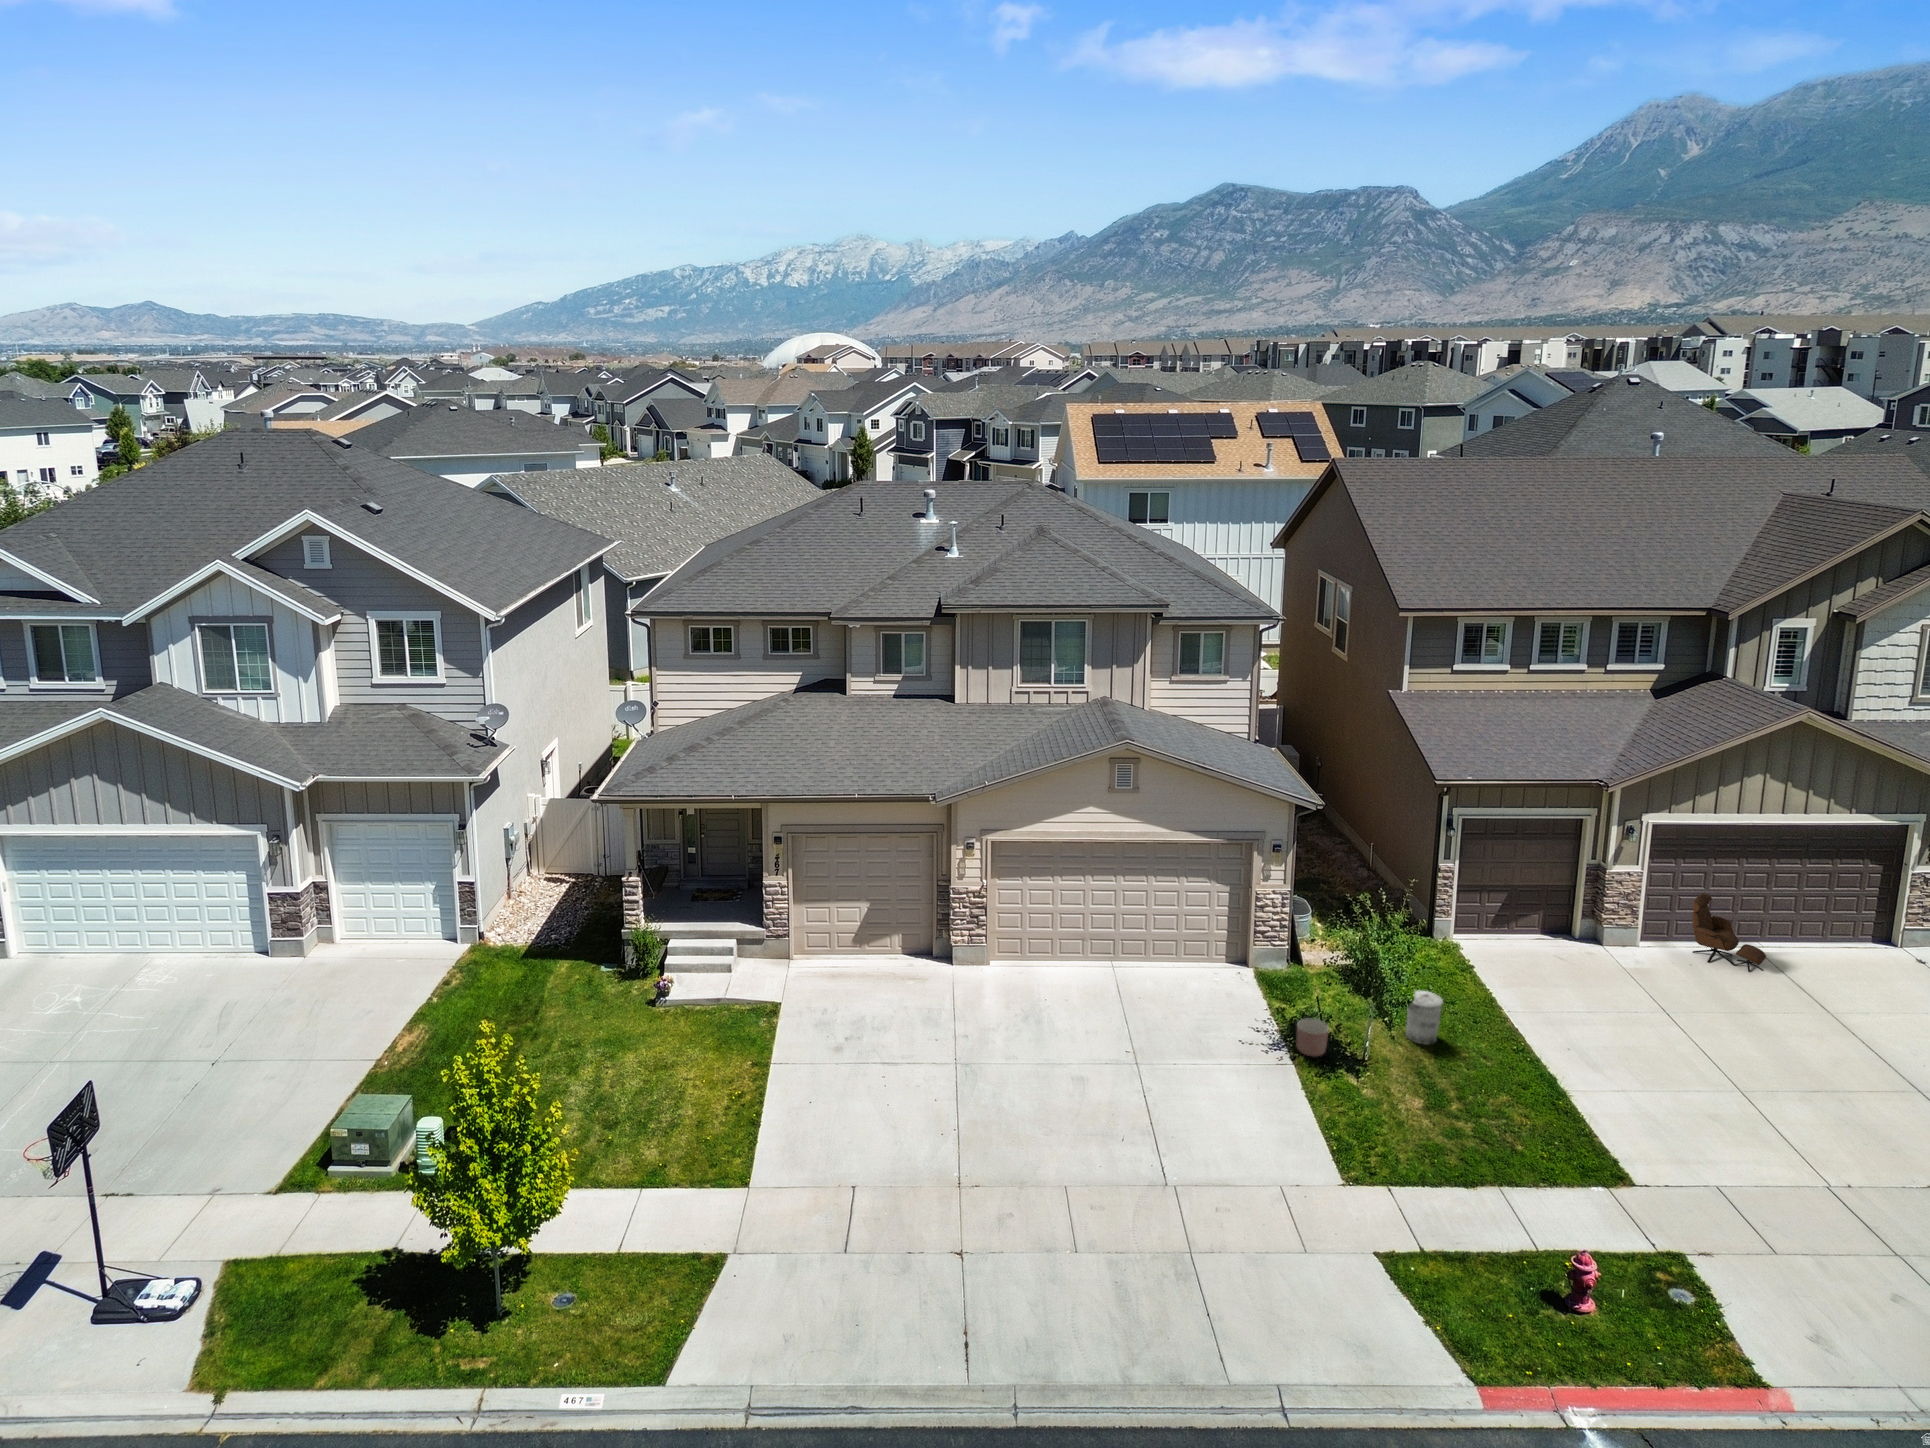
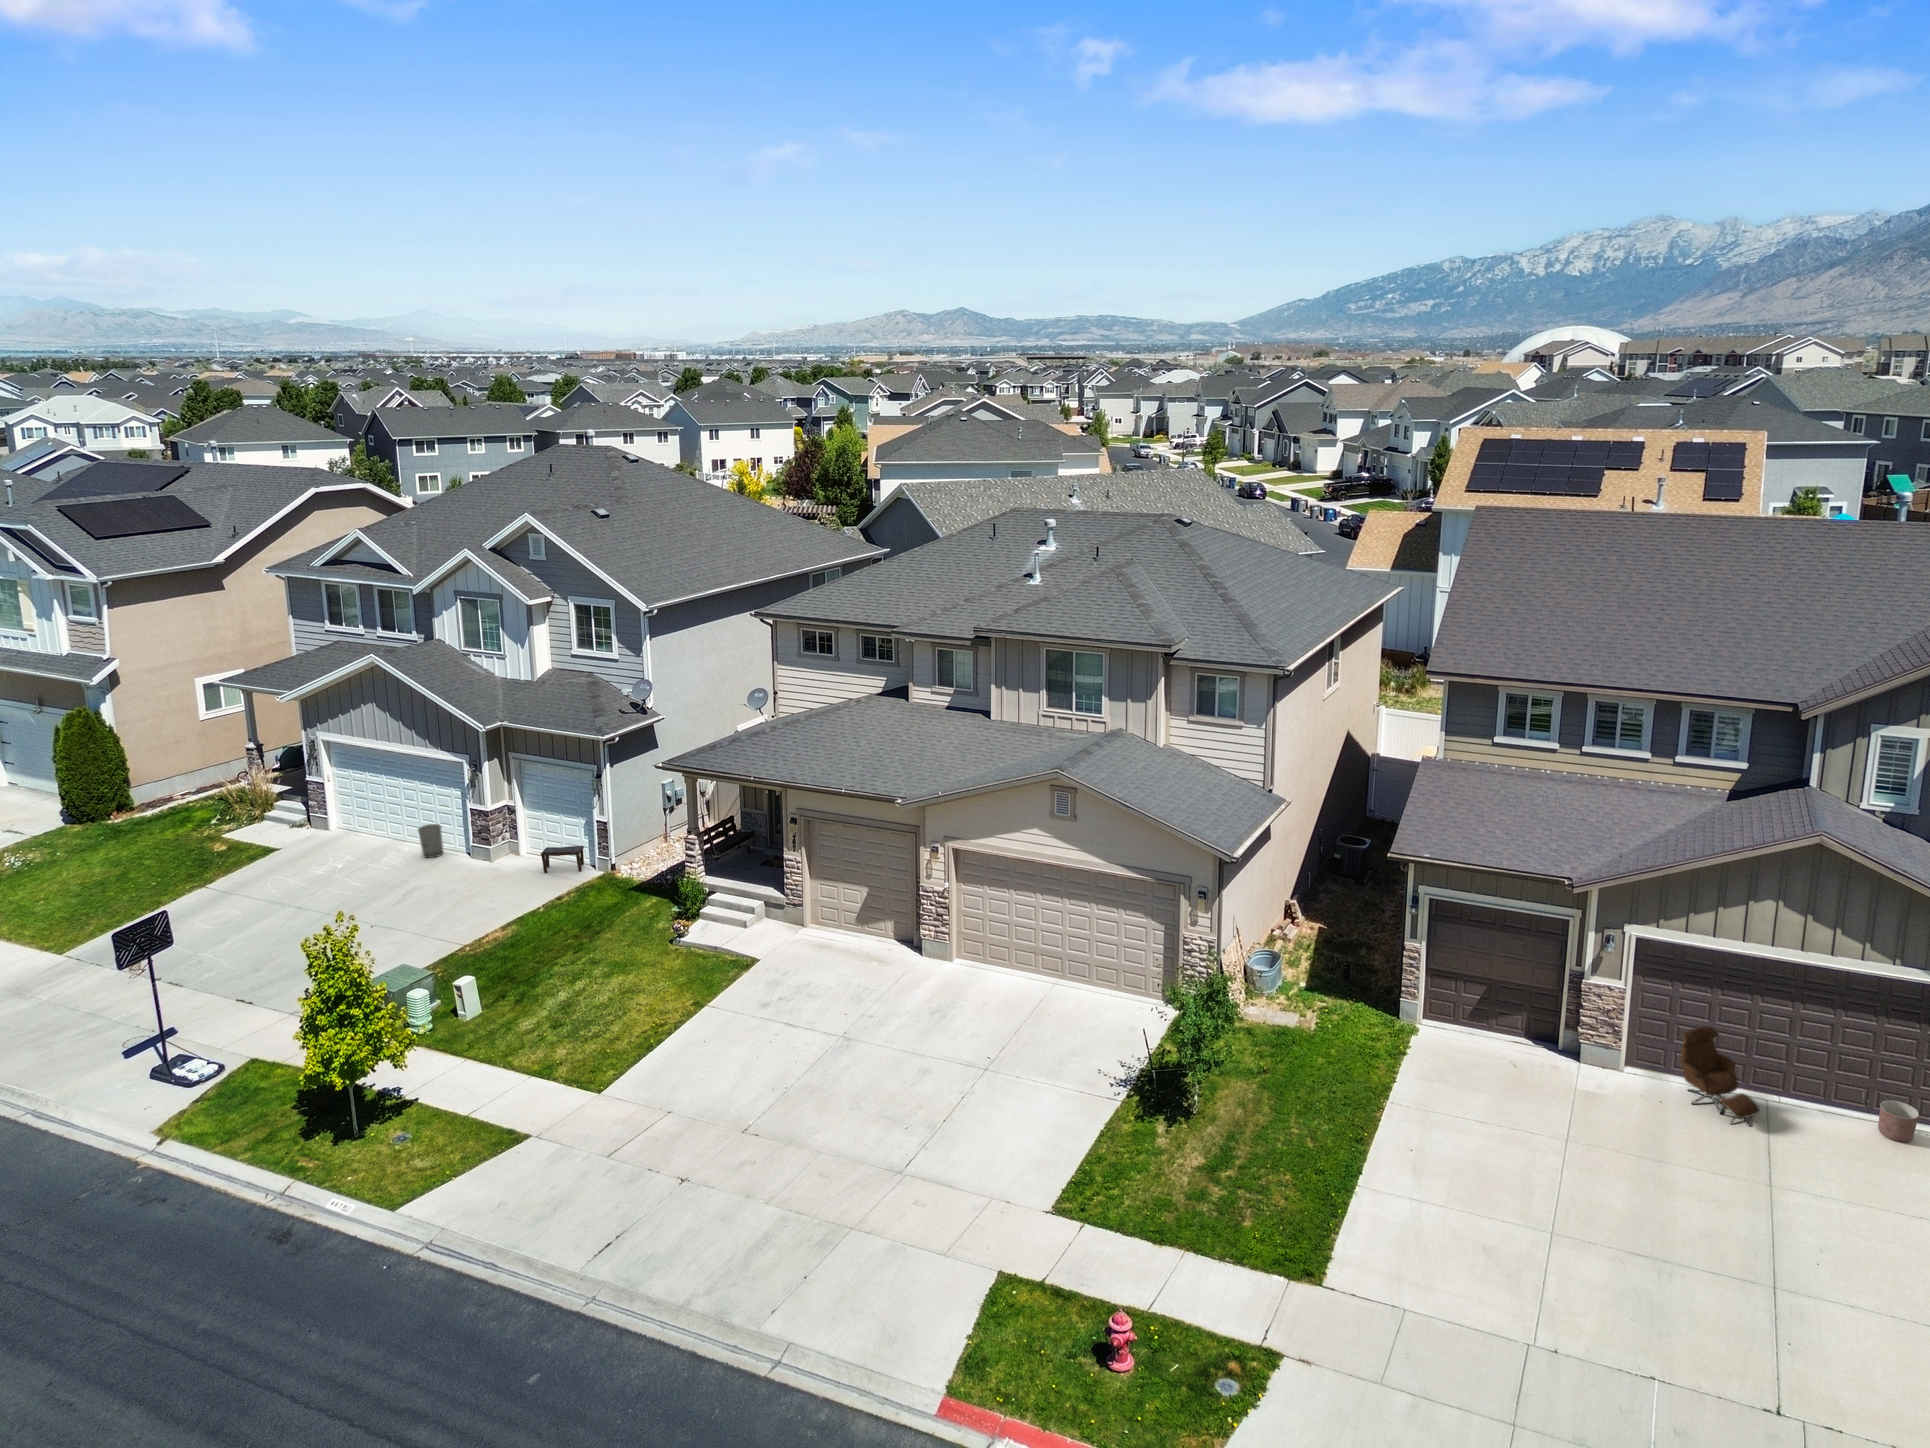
bench: none [389,918,443,960] -> present [541,846,584,873]
trash can: present [1406,991,1443,1045] -> present [418,824,444,858]
planter: present [1296,1019,1329,1056] -> present [1878,1100,1919,1142]

